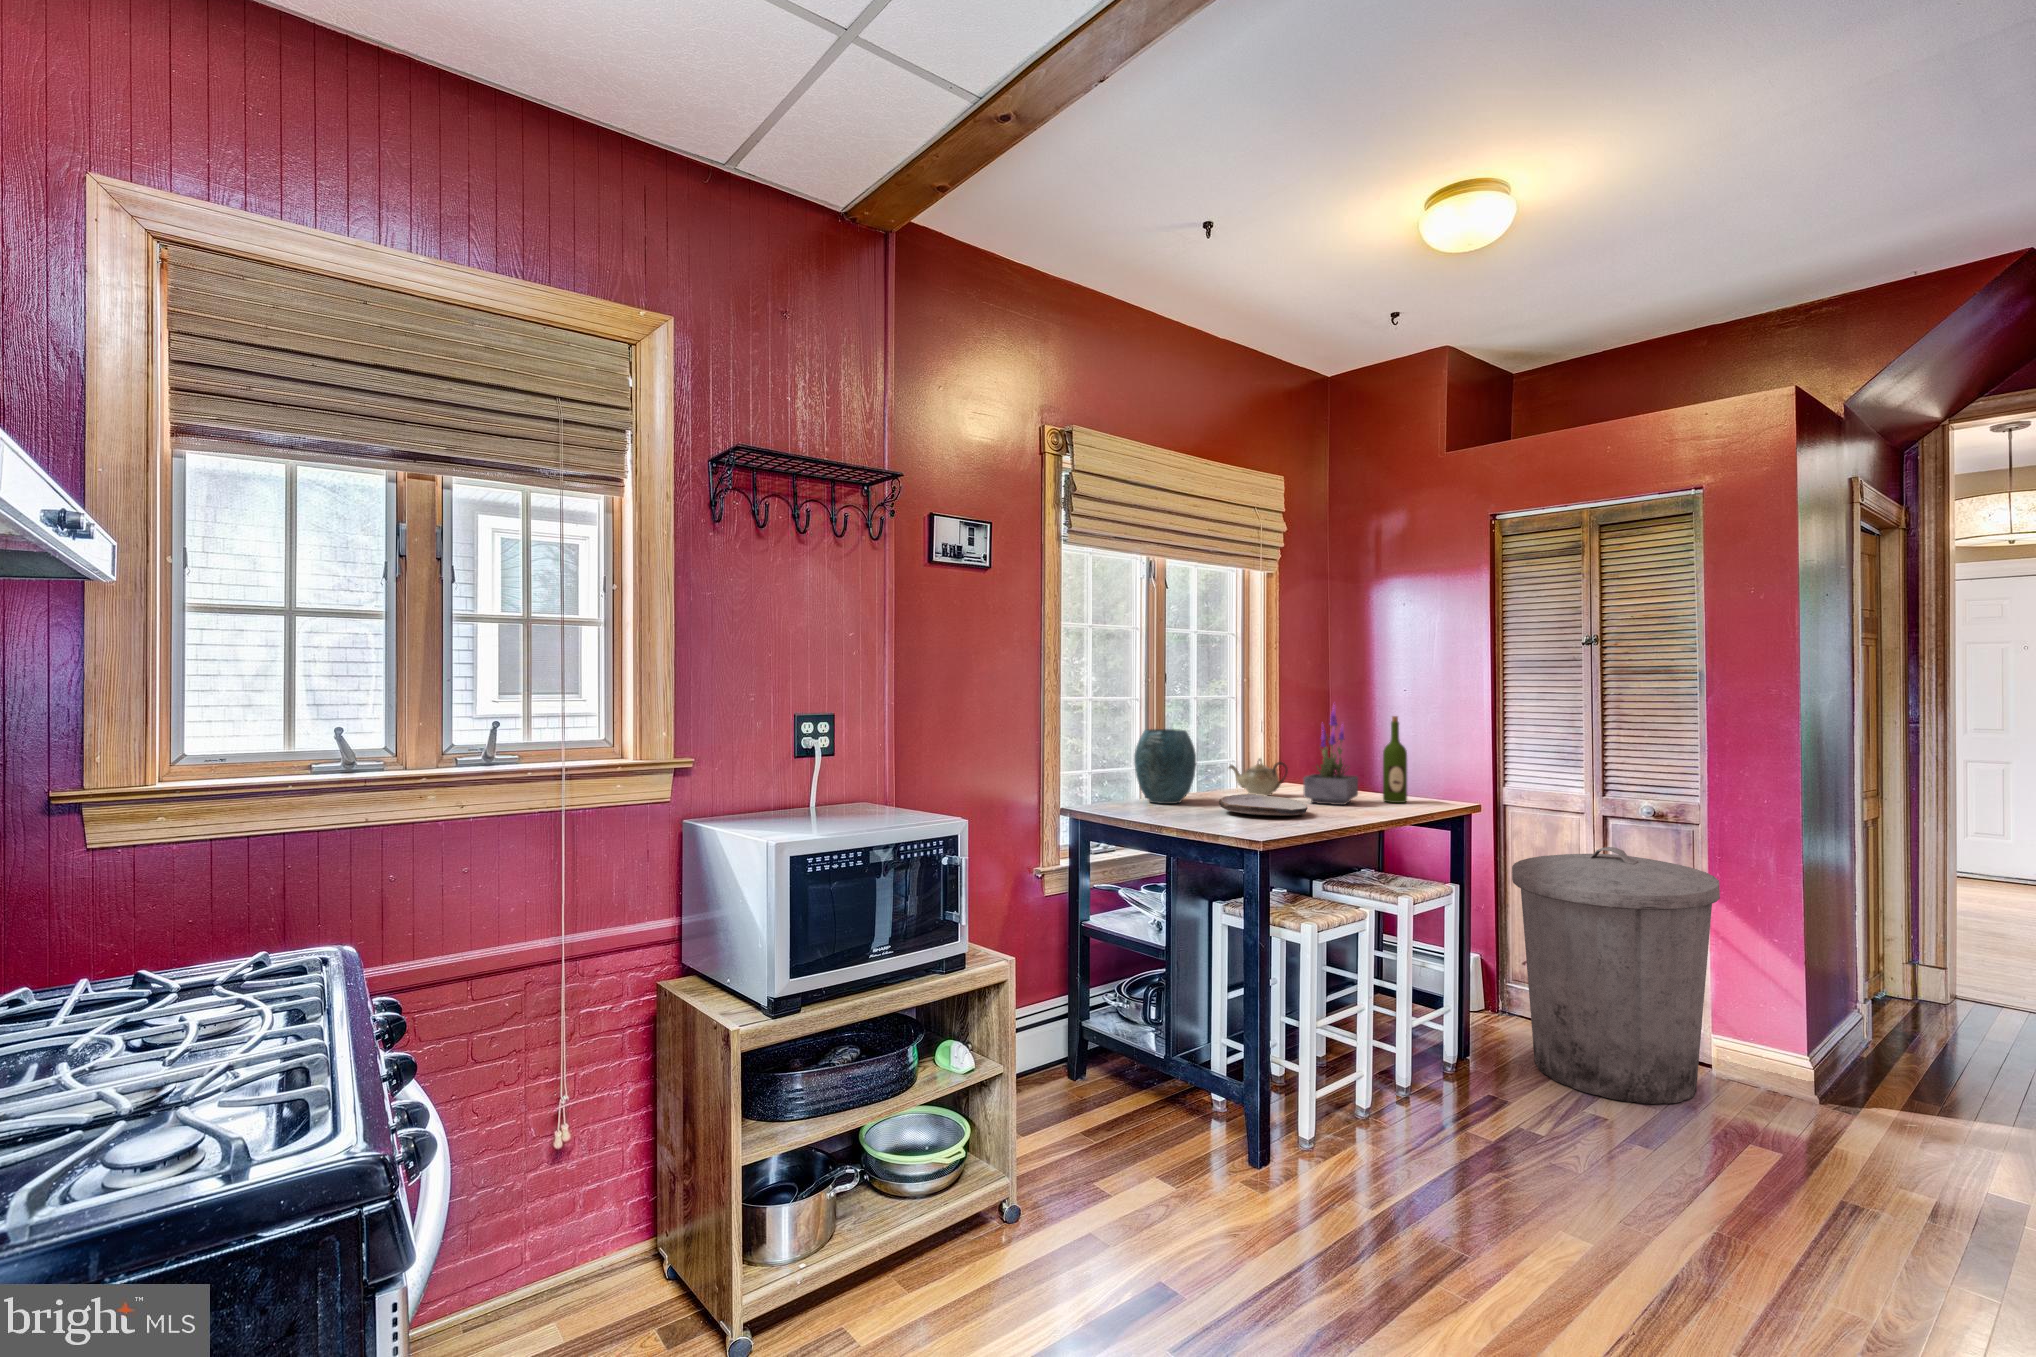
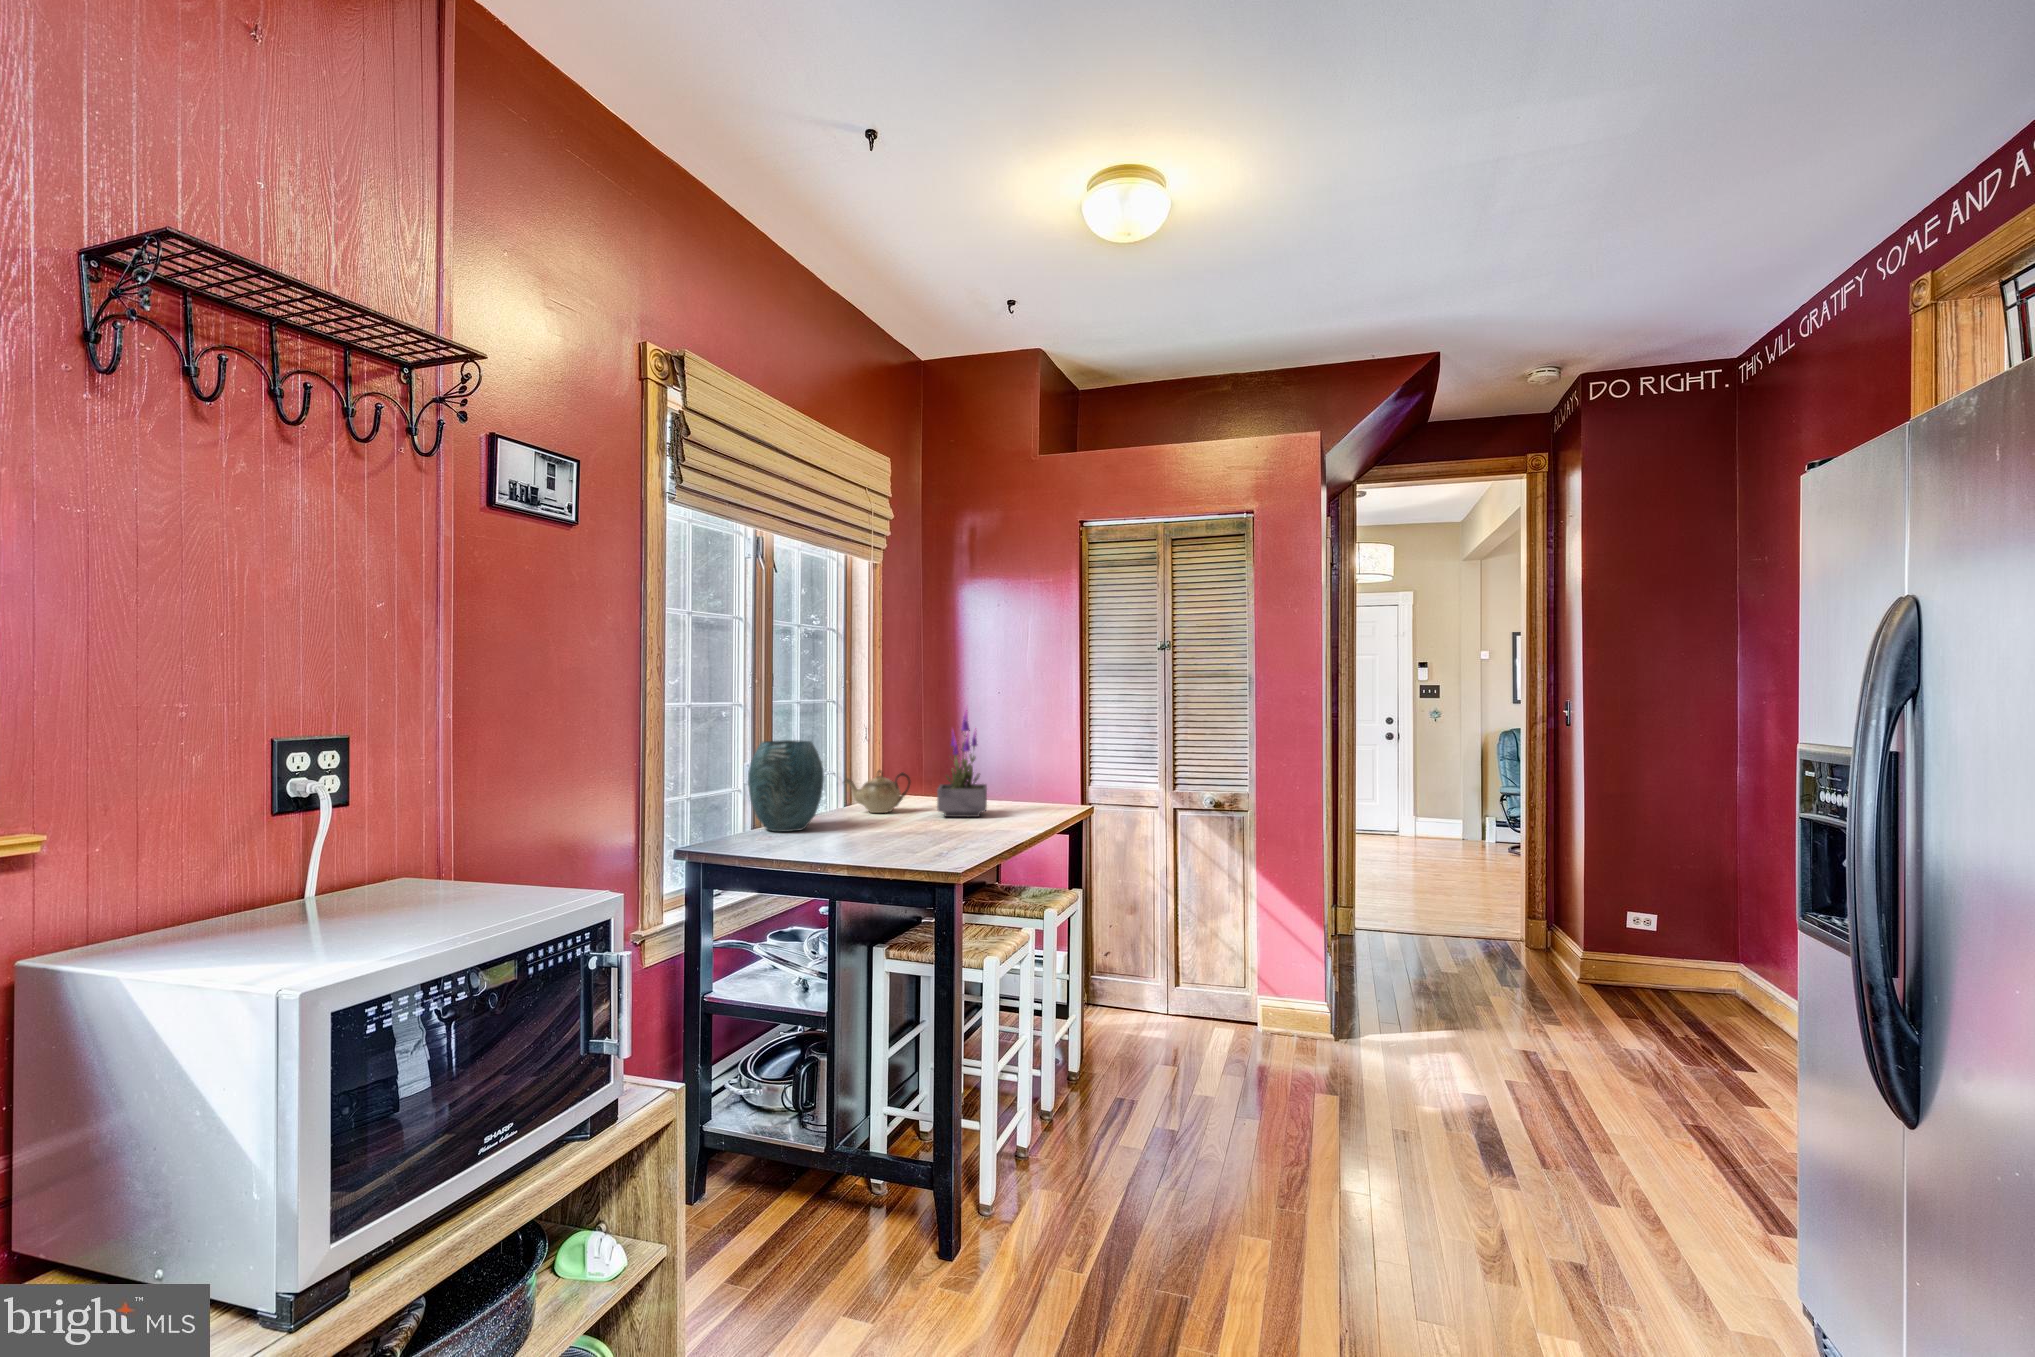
wine bottle: present [1383,716,1407,803] -> none [1008,719,1032,811]
plate: present [1219,794,1308,816] -> none [864,813,965,837]
trash can: present [1512,847,1720,1104] -> none [1118,838,1287,1078]

